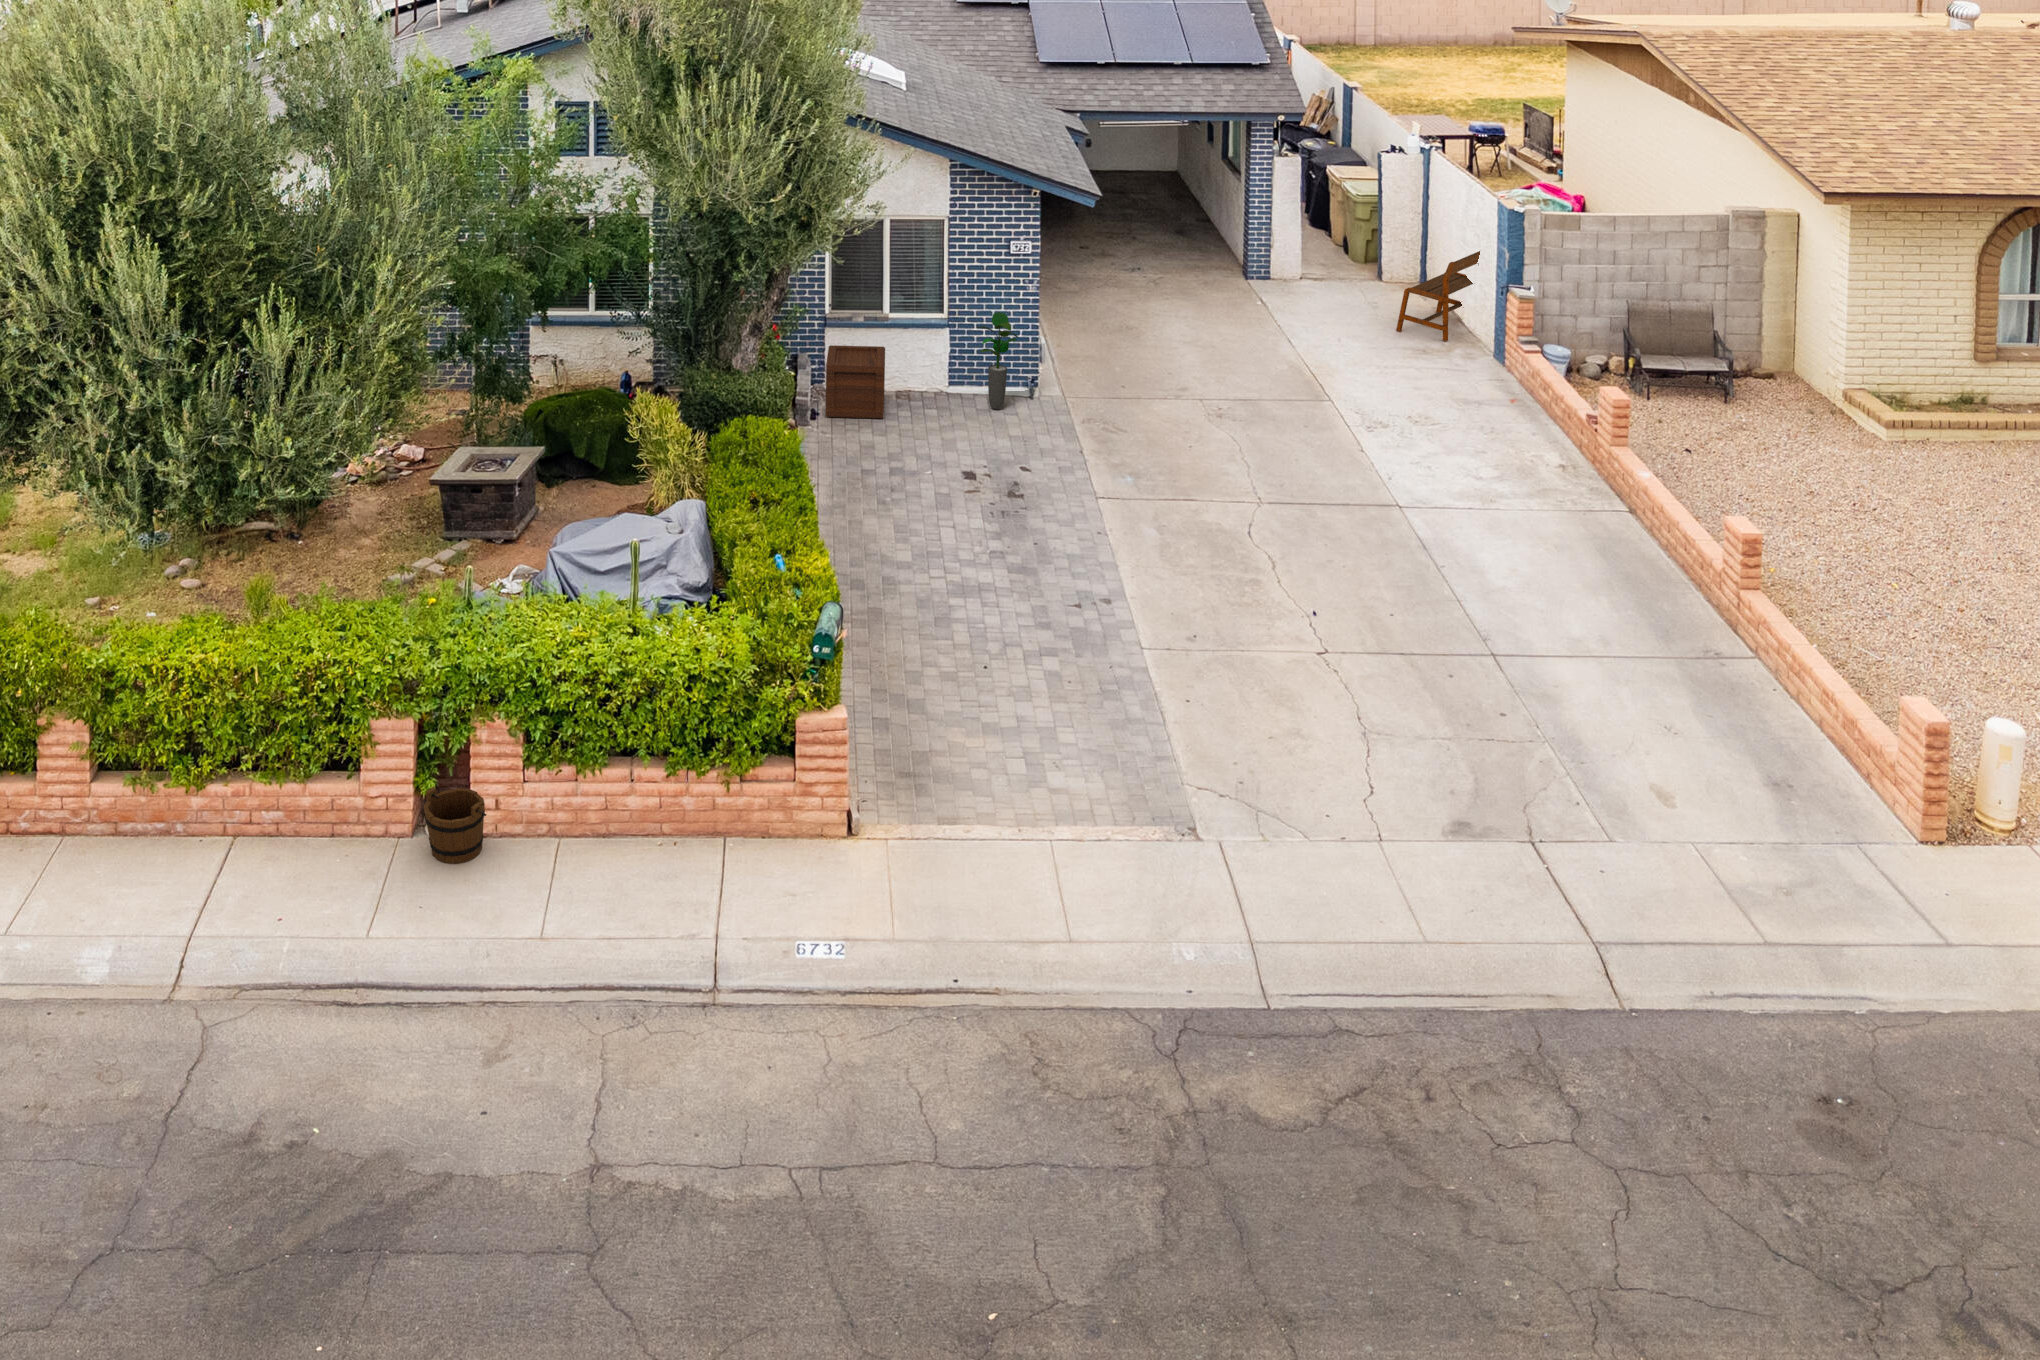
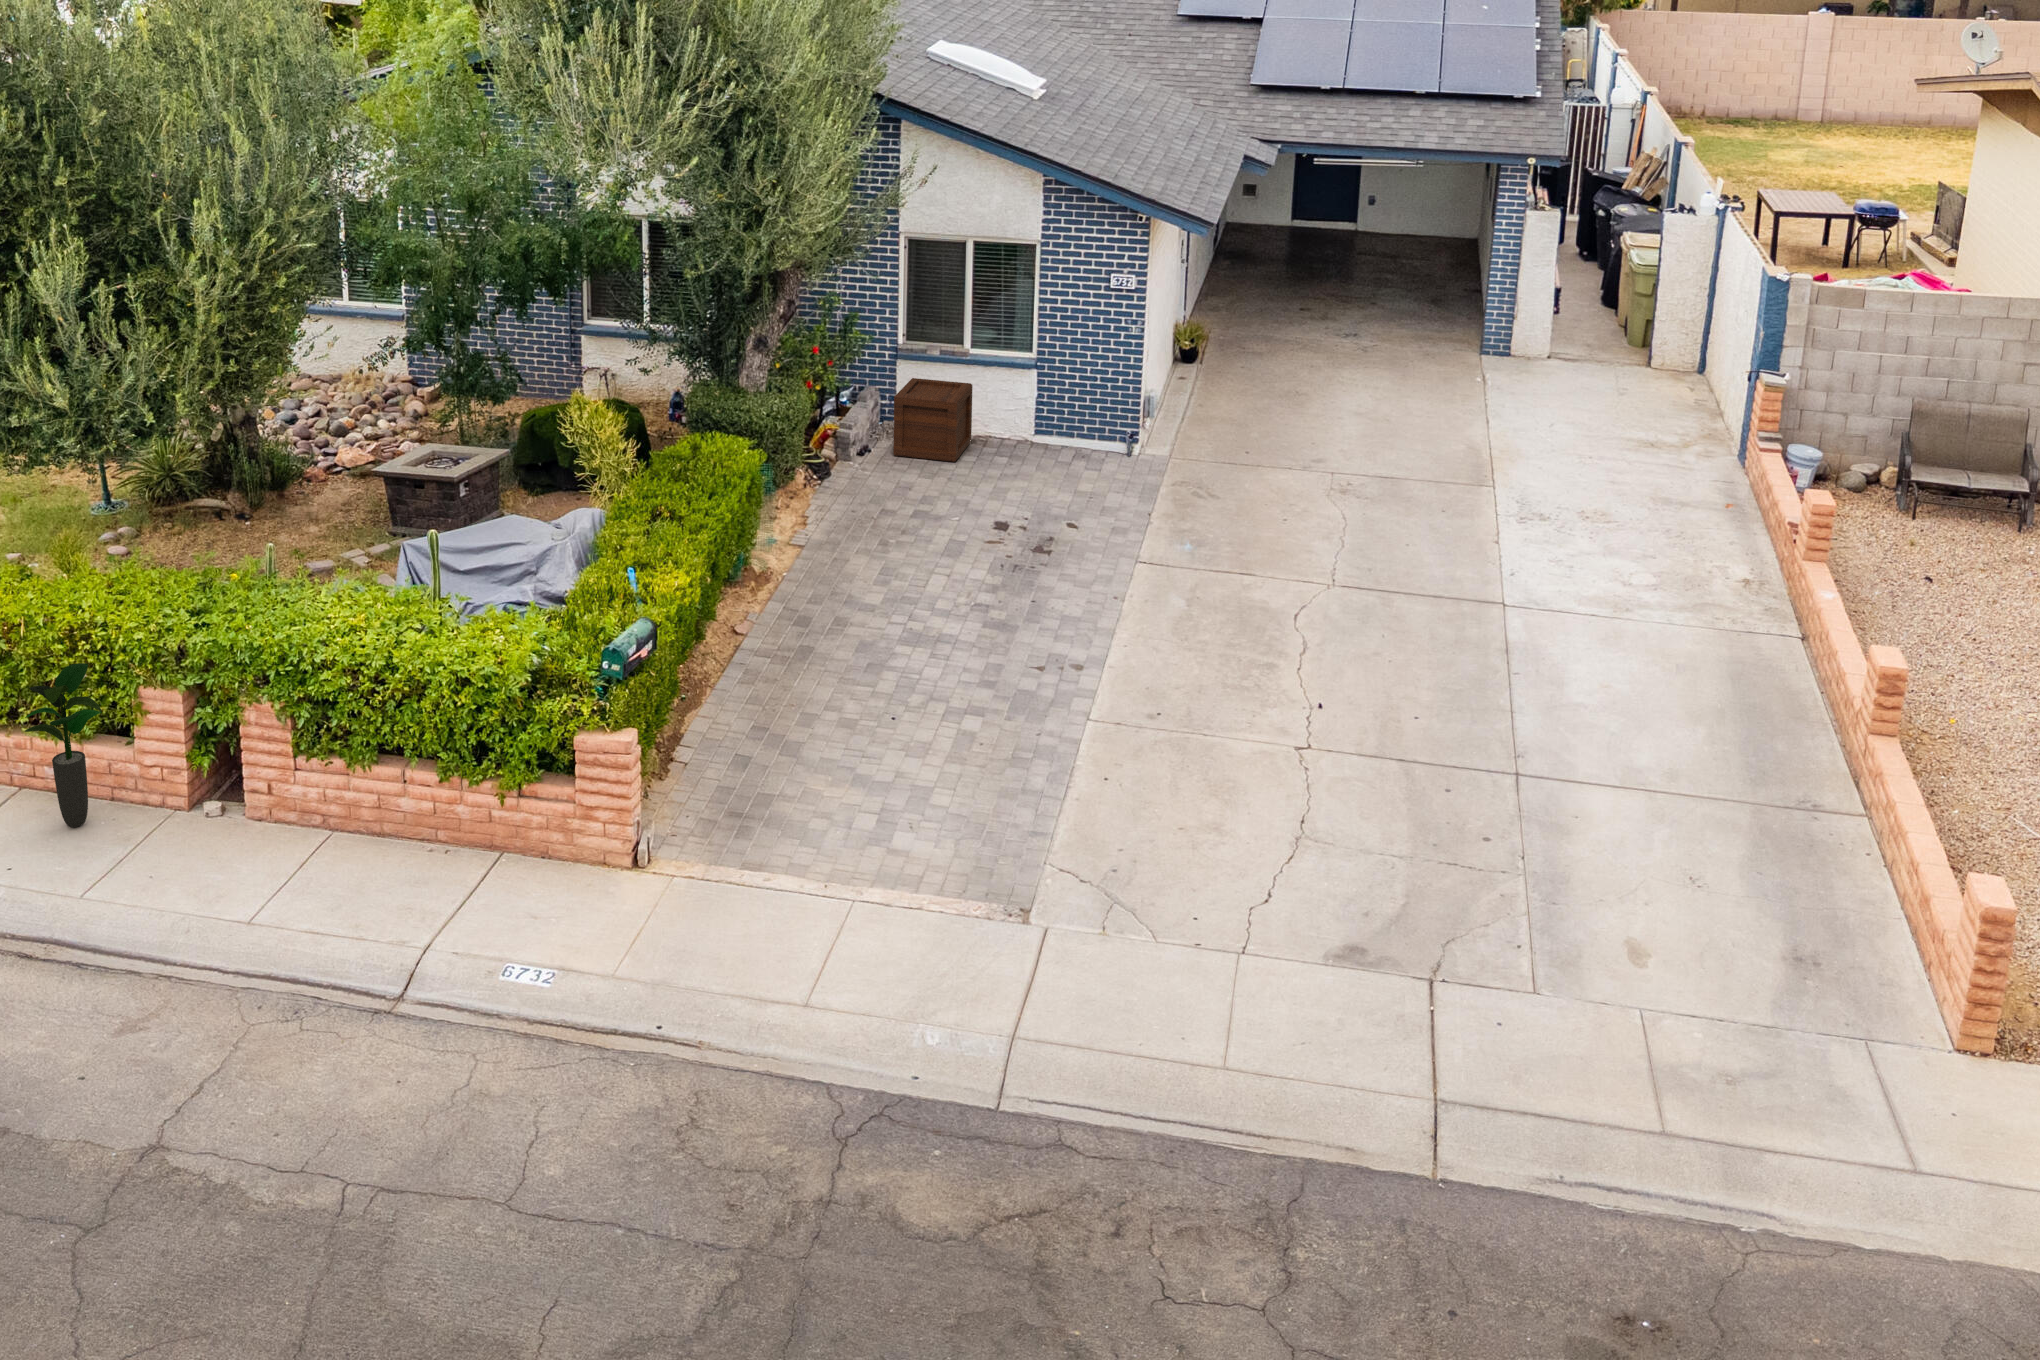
bench: present [1396,251,1480,341] -> none [1625,326,1751,435]
potted plant: present [977,312,1018,410] -> present [25,663,102,827]
bucket: present [424,787,486,864] -> none [176,762,246,847]

